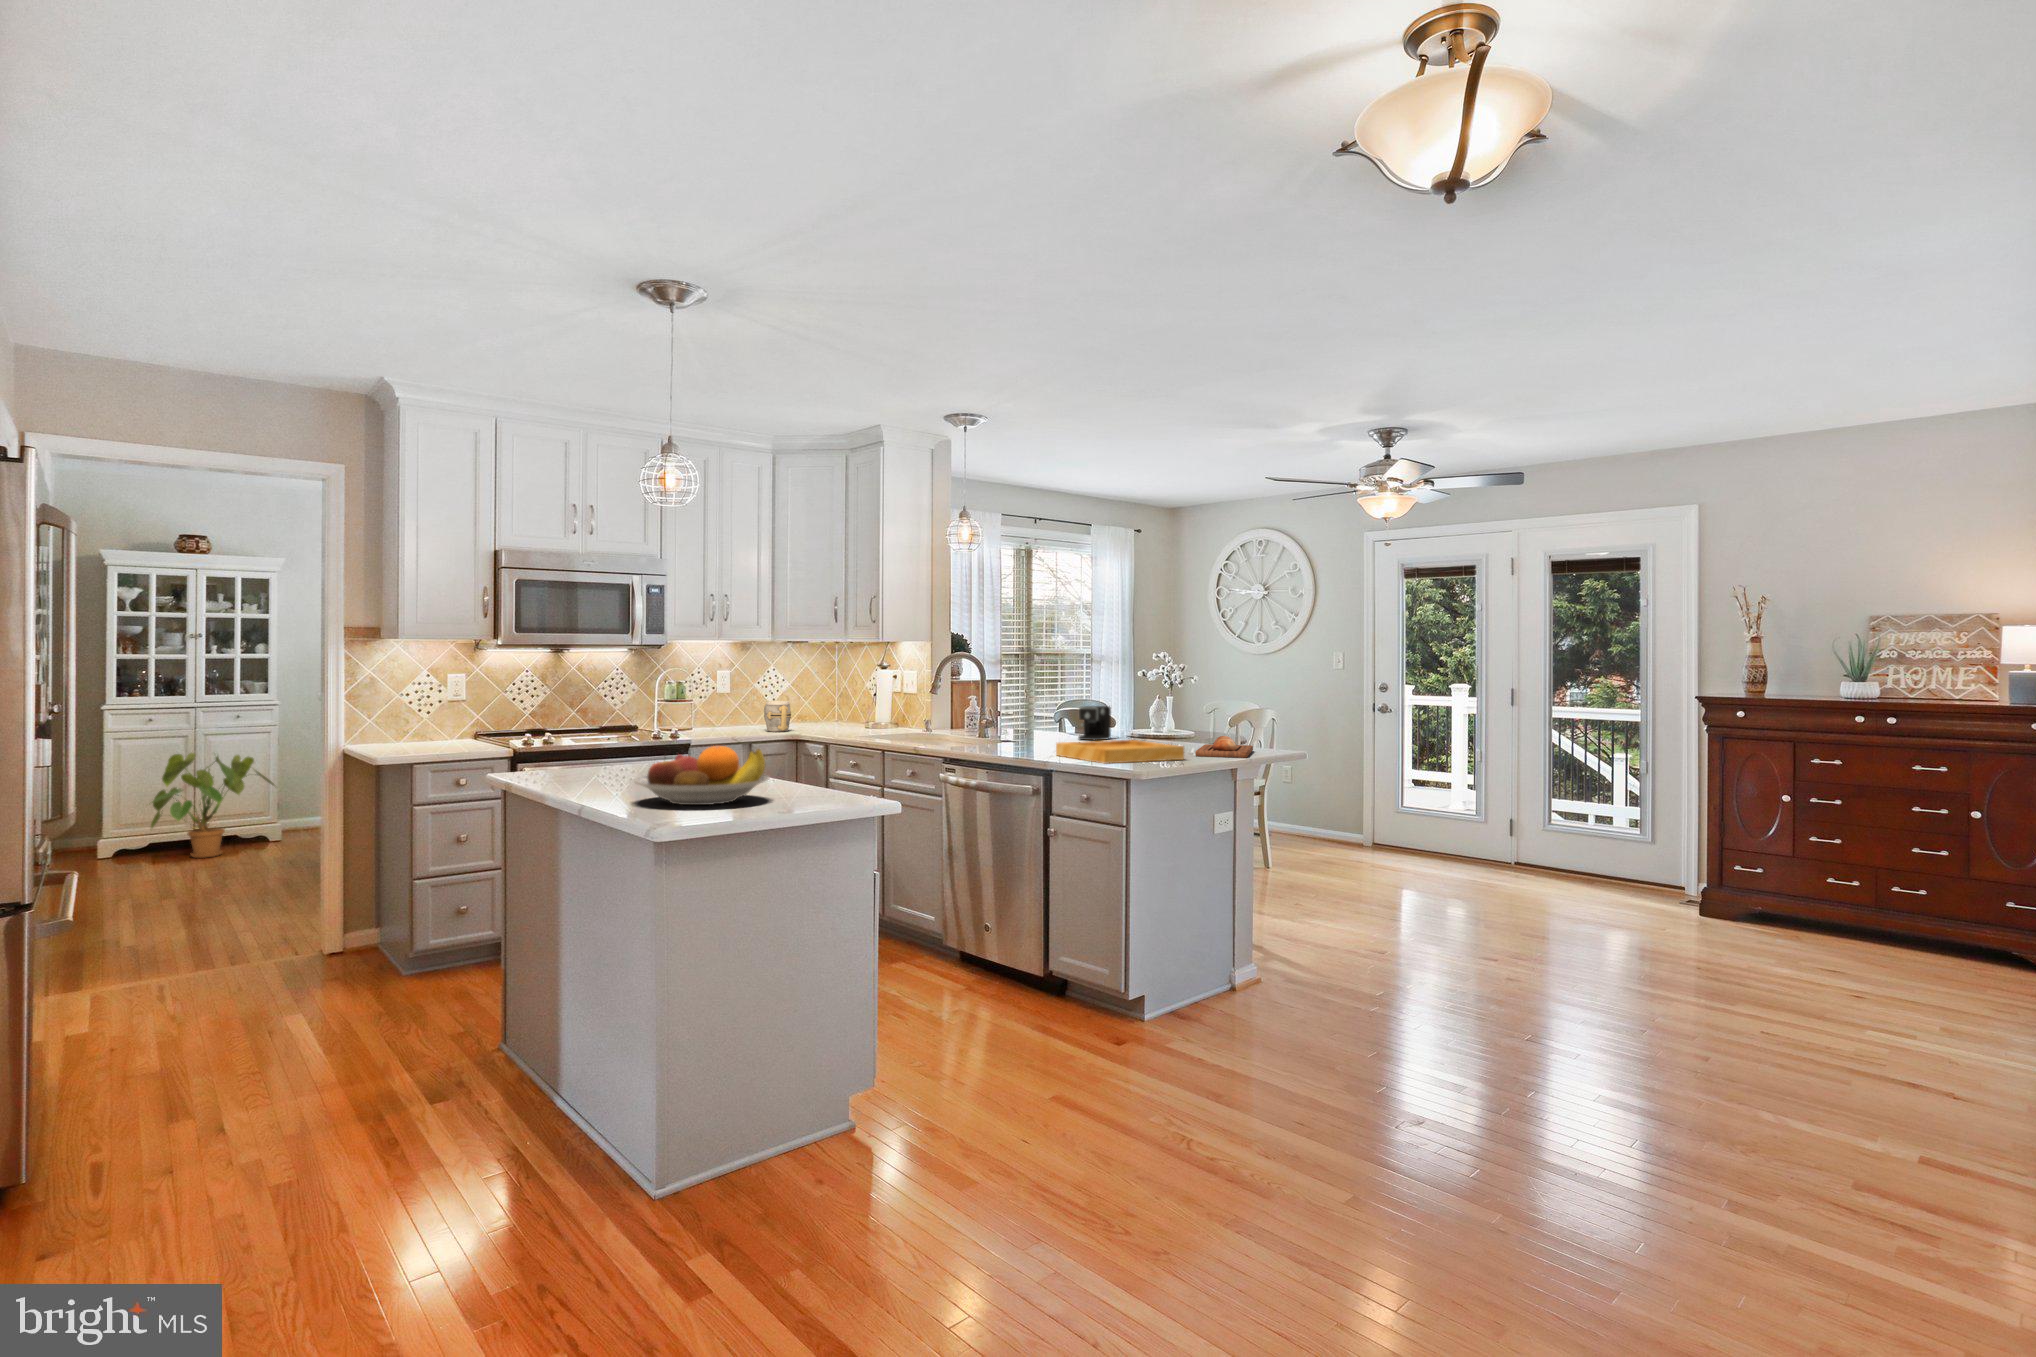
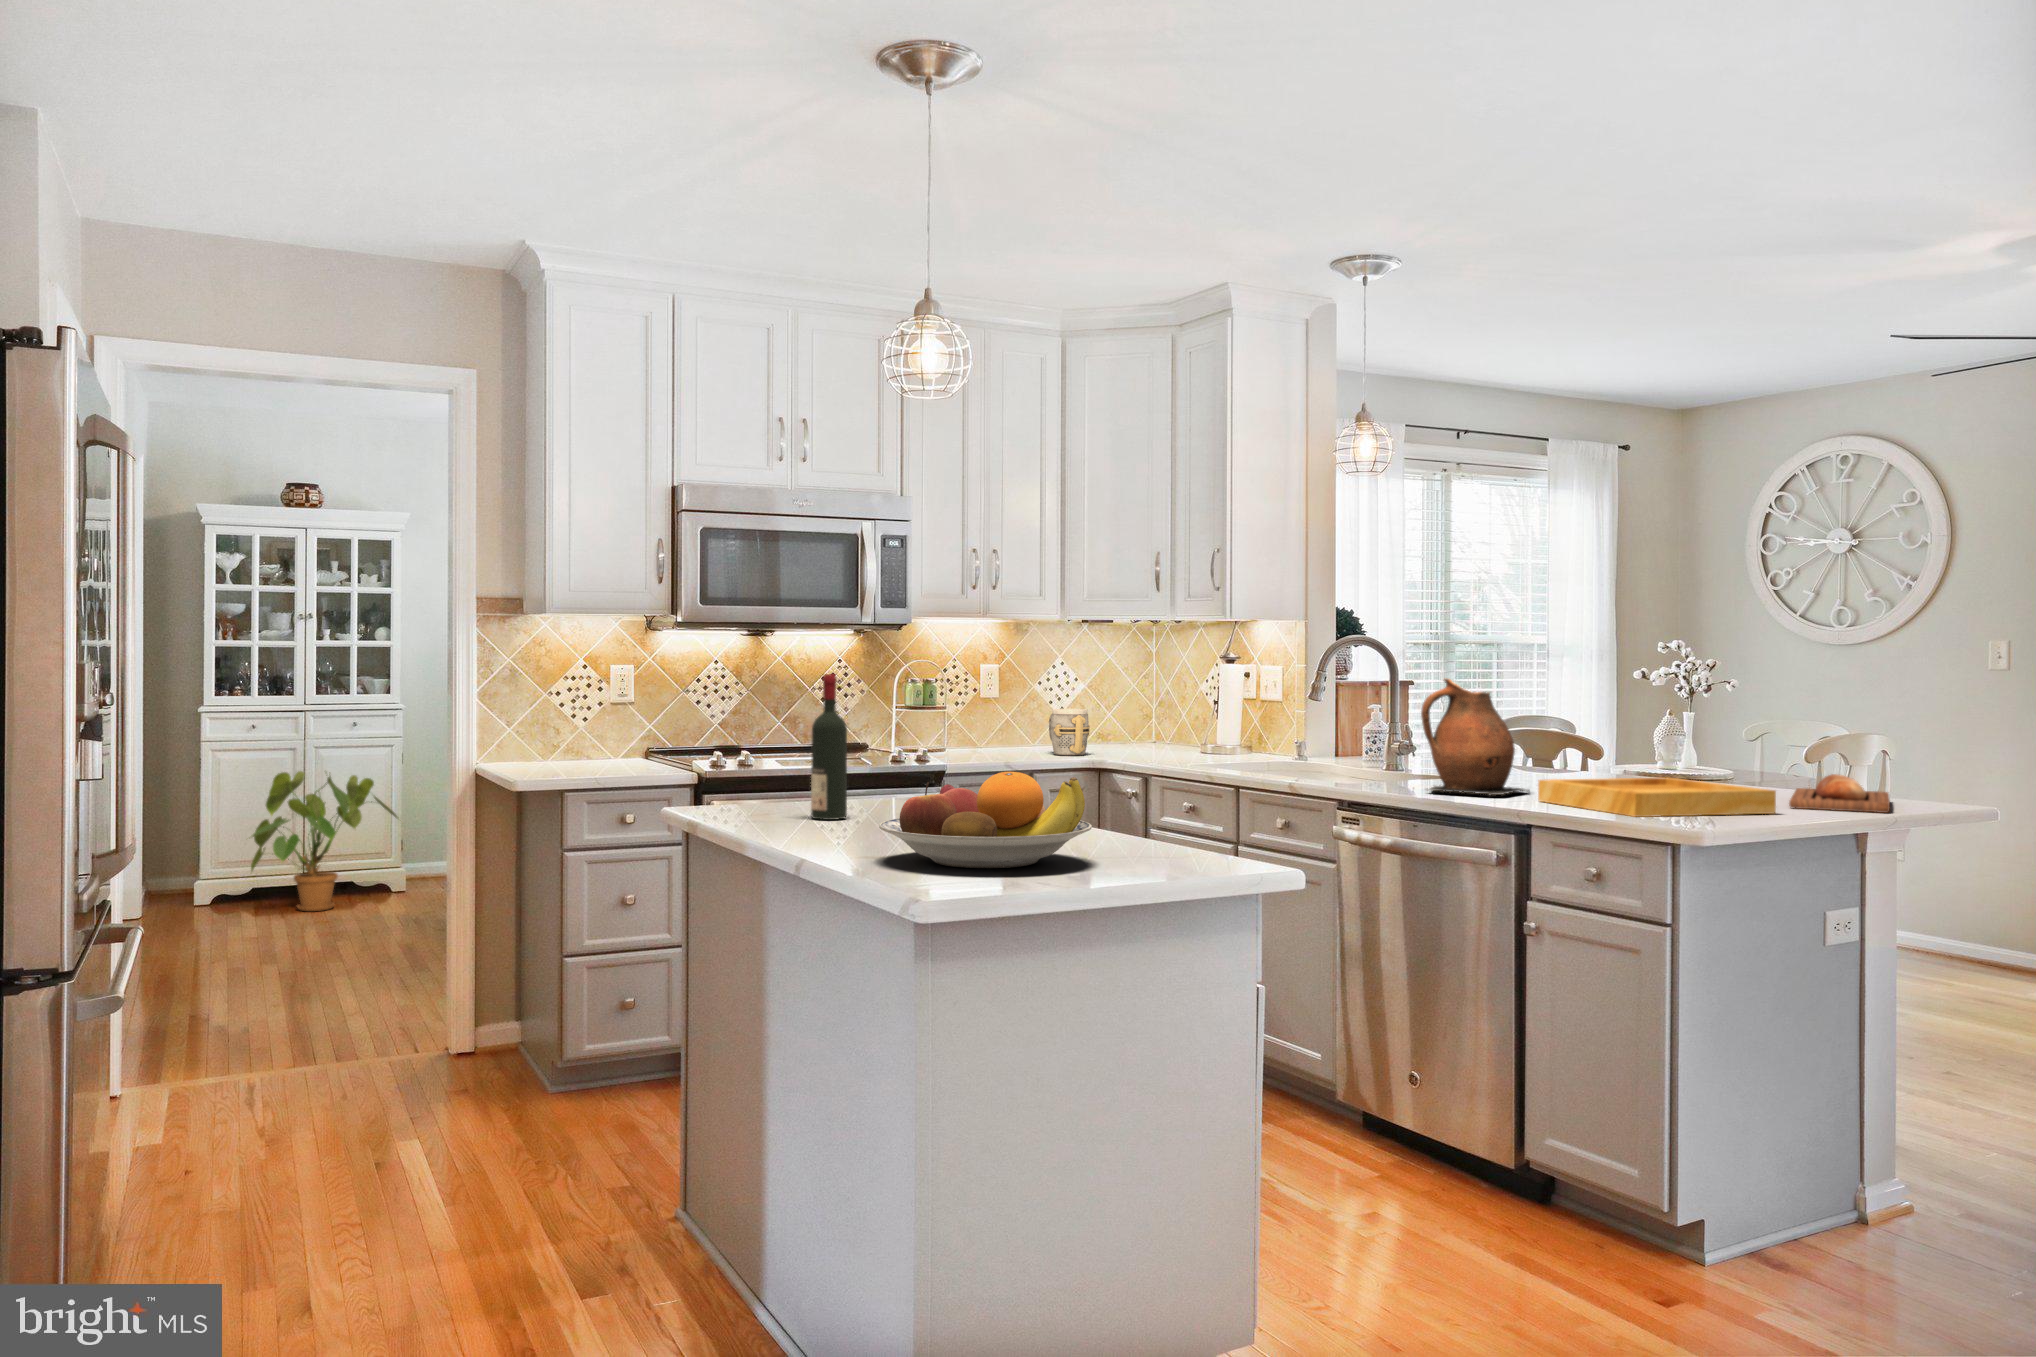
ceramic pitcher: none [990,682,1055,754] -> present [1421,679,1529,796]
wine bottle: none [593,684,617,778] -> present [811,674,847,820]
coffee maker: present [1078,706,1111,740] -> none [1557,721,1675,778]

